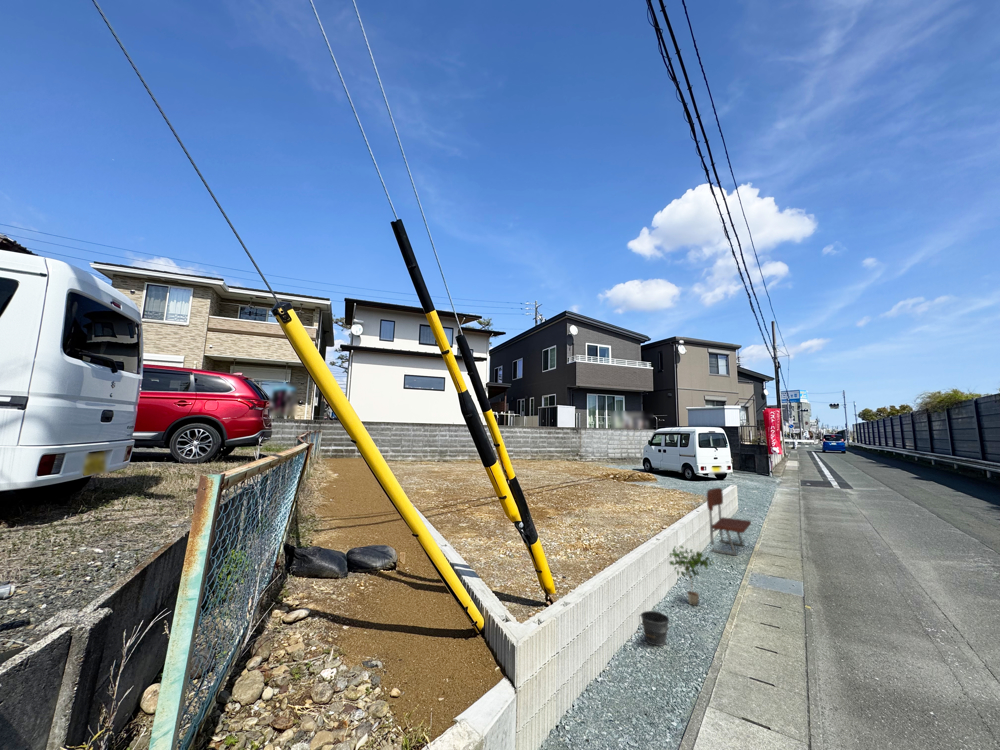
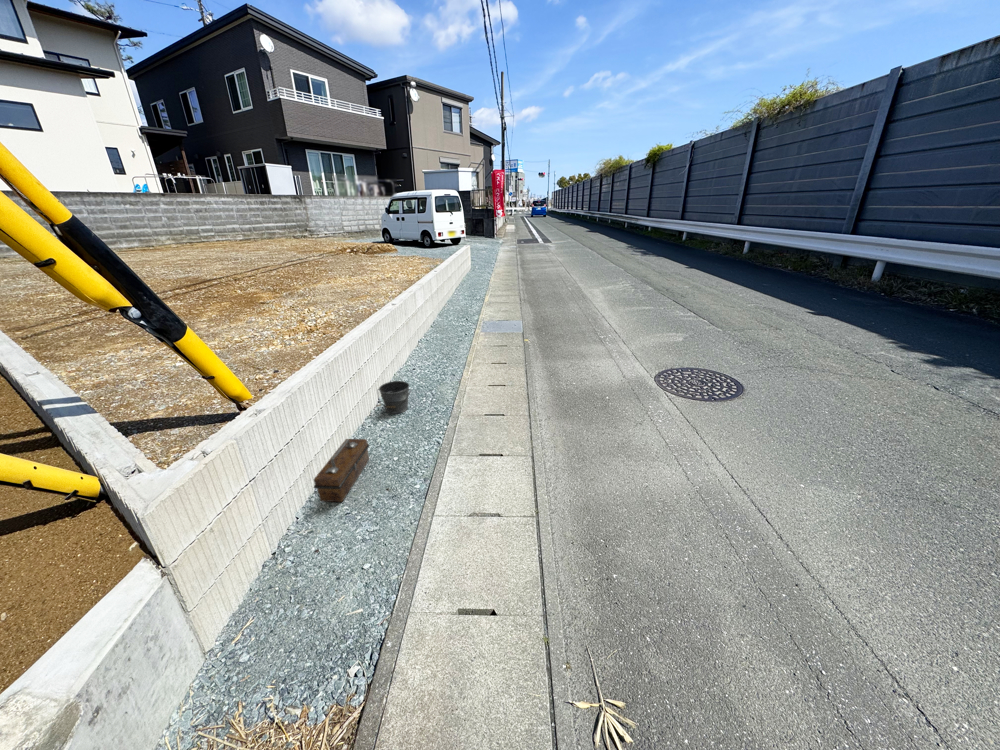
bench: present [707,488,751,555] -> none [444,246,484,310]
potted plant: present [670,546,714,606] -> none [407,308,452,364]
toolbox: none [587,652,632,710] -> present [314,439,369,502]

